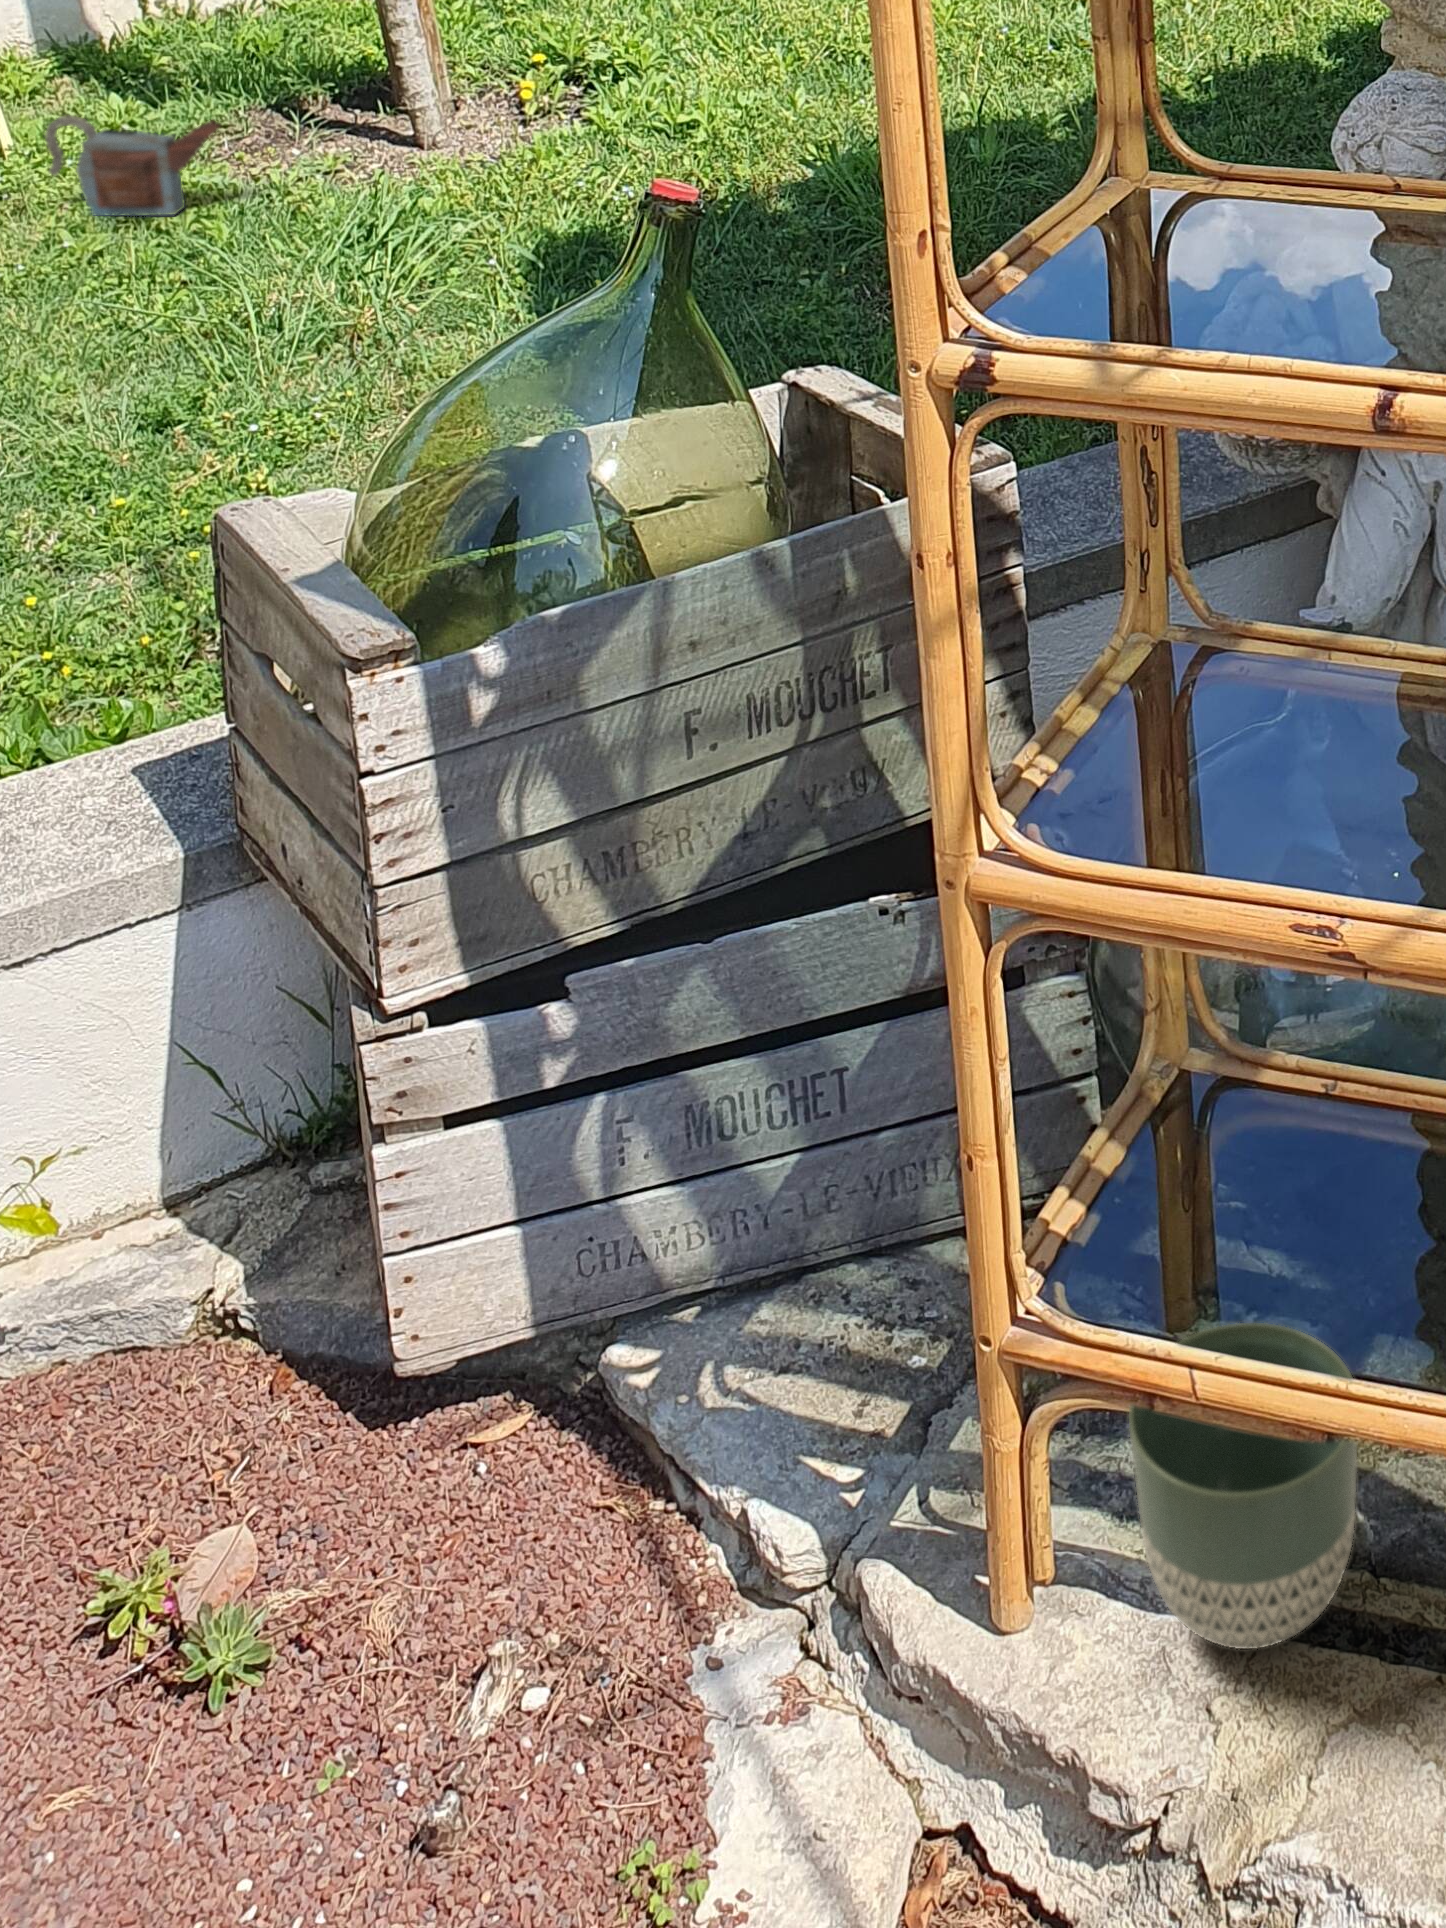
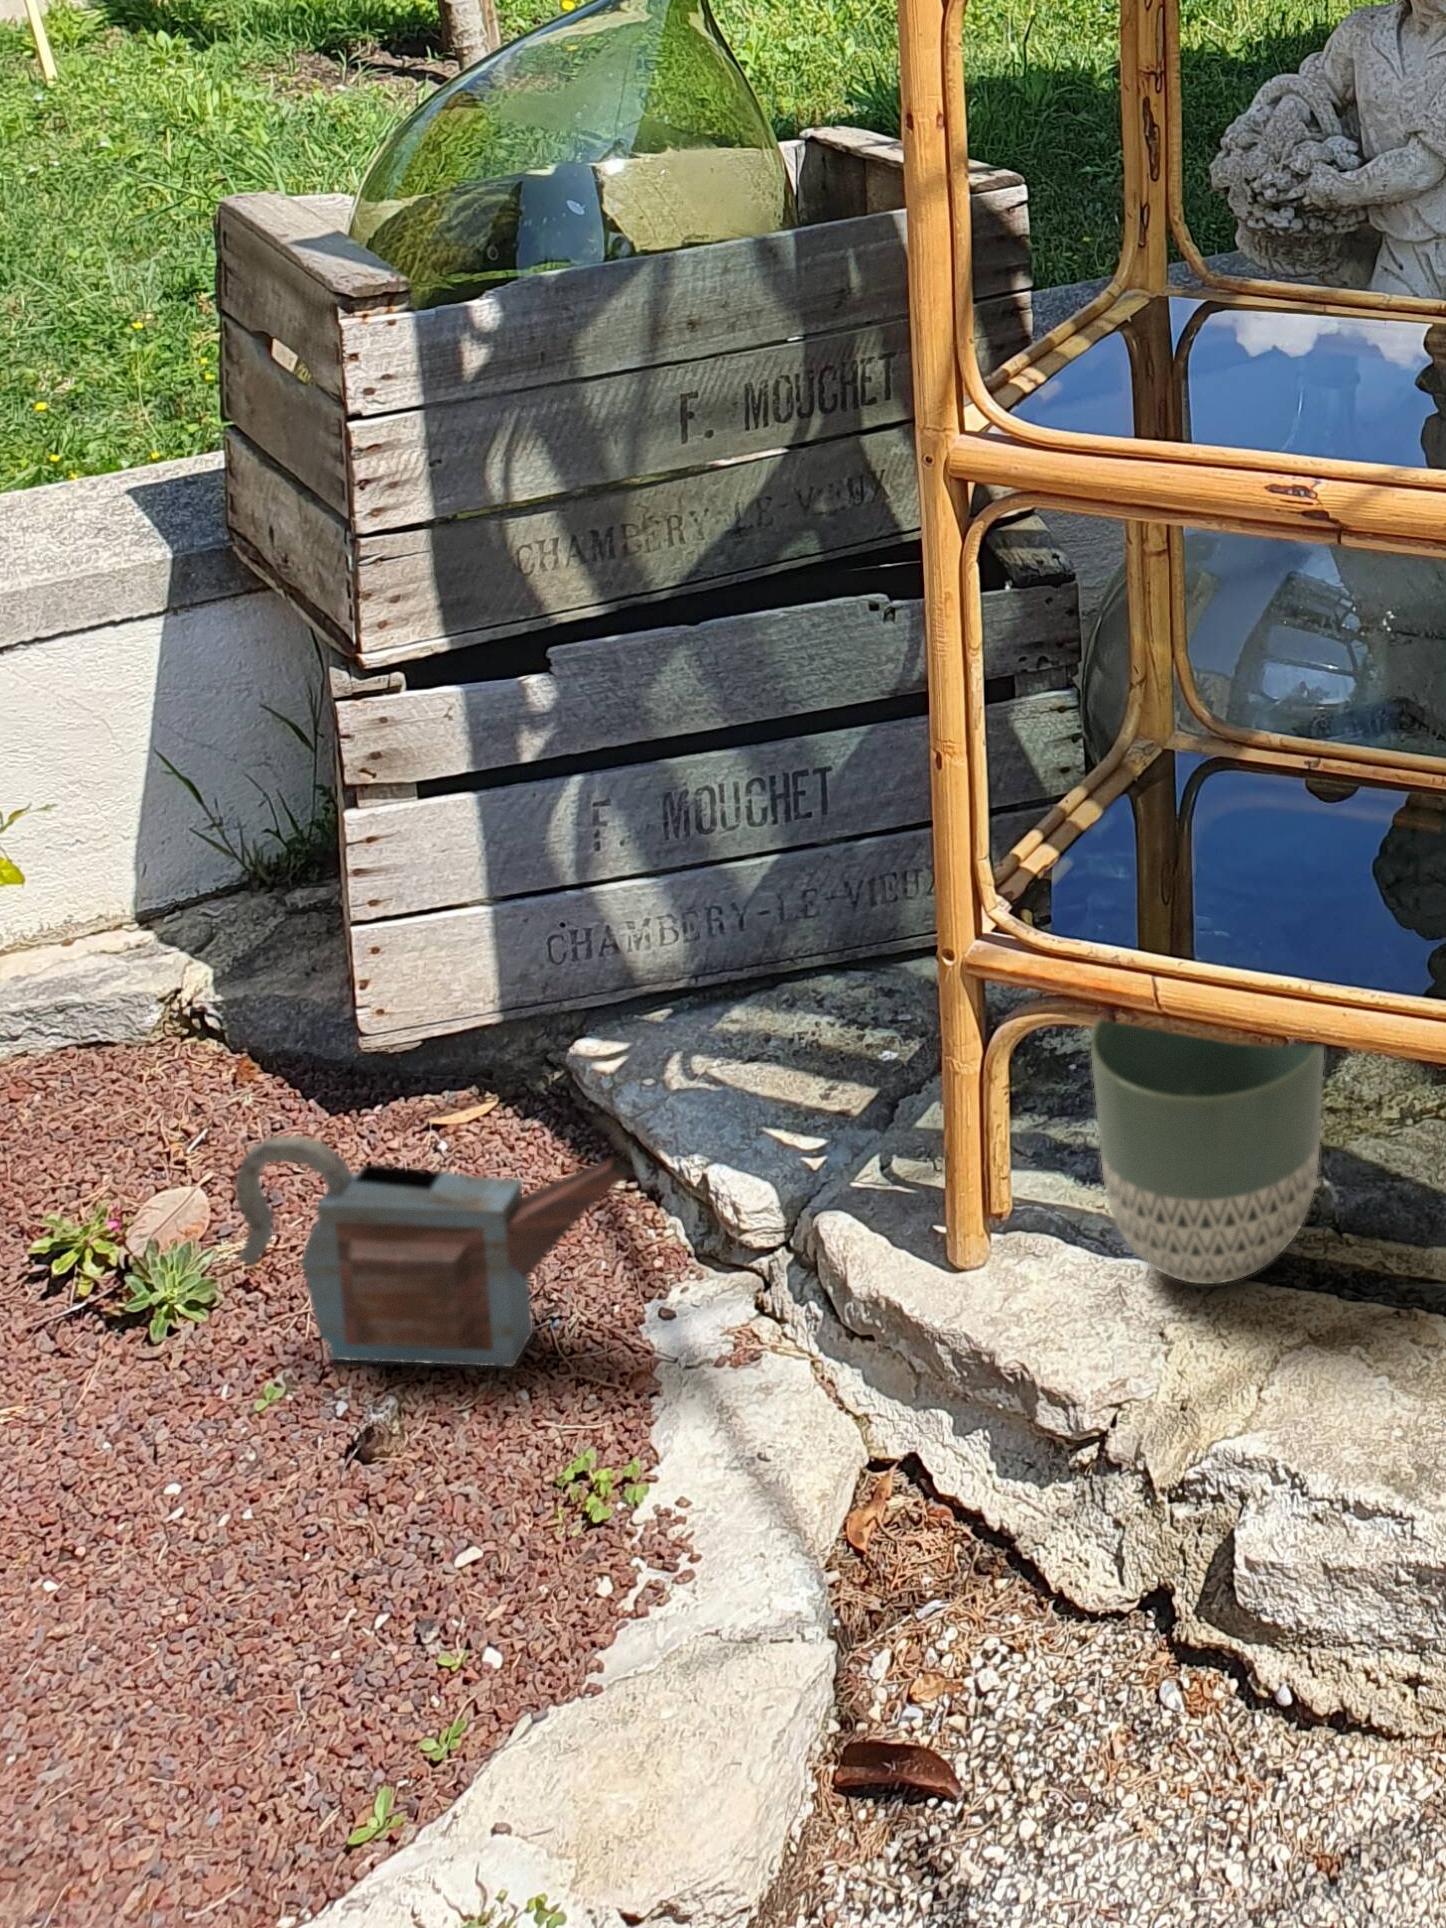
watering can: present [45,115,221,216] -> present [235,1135,630,1367]

